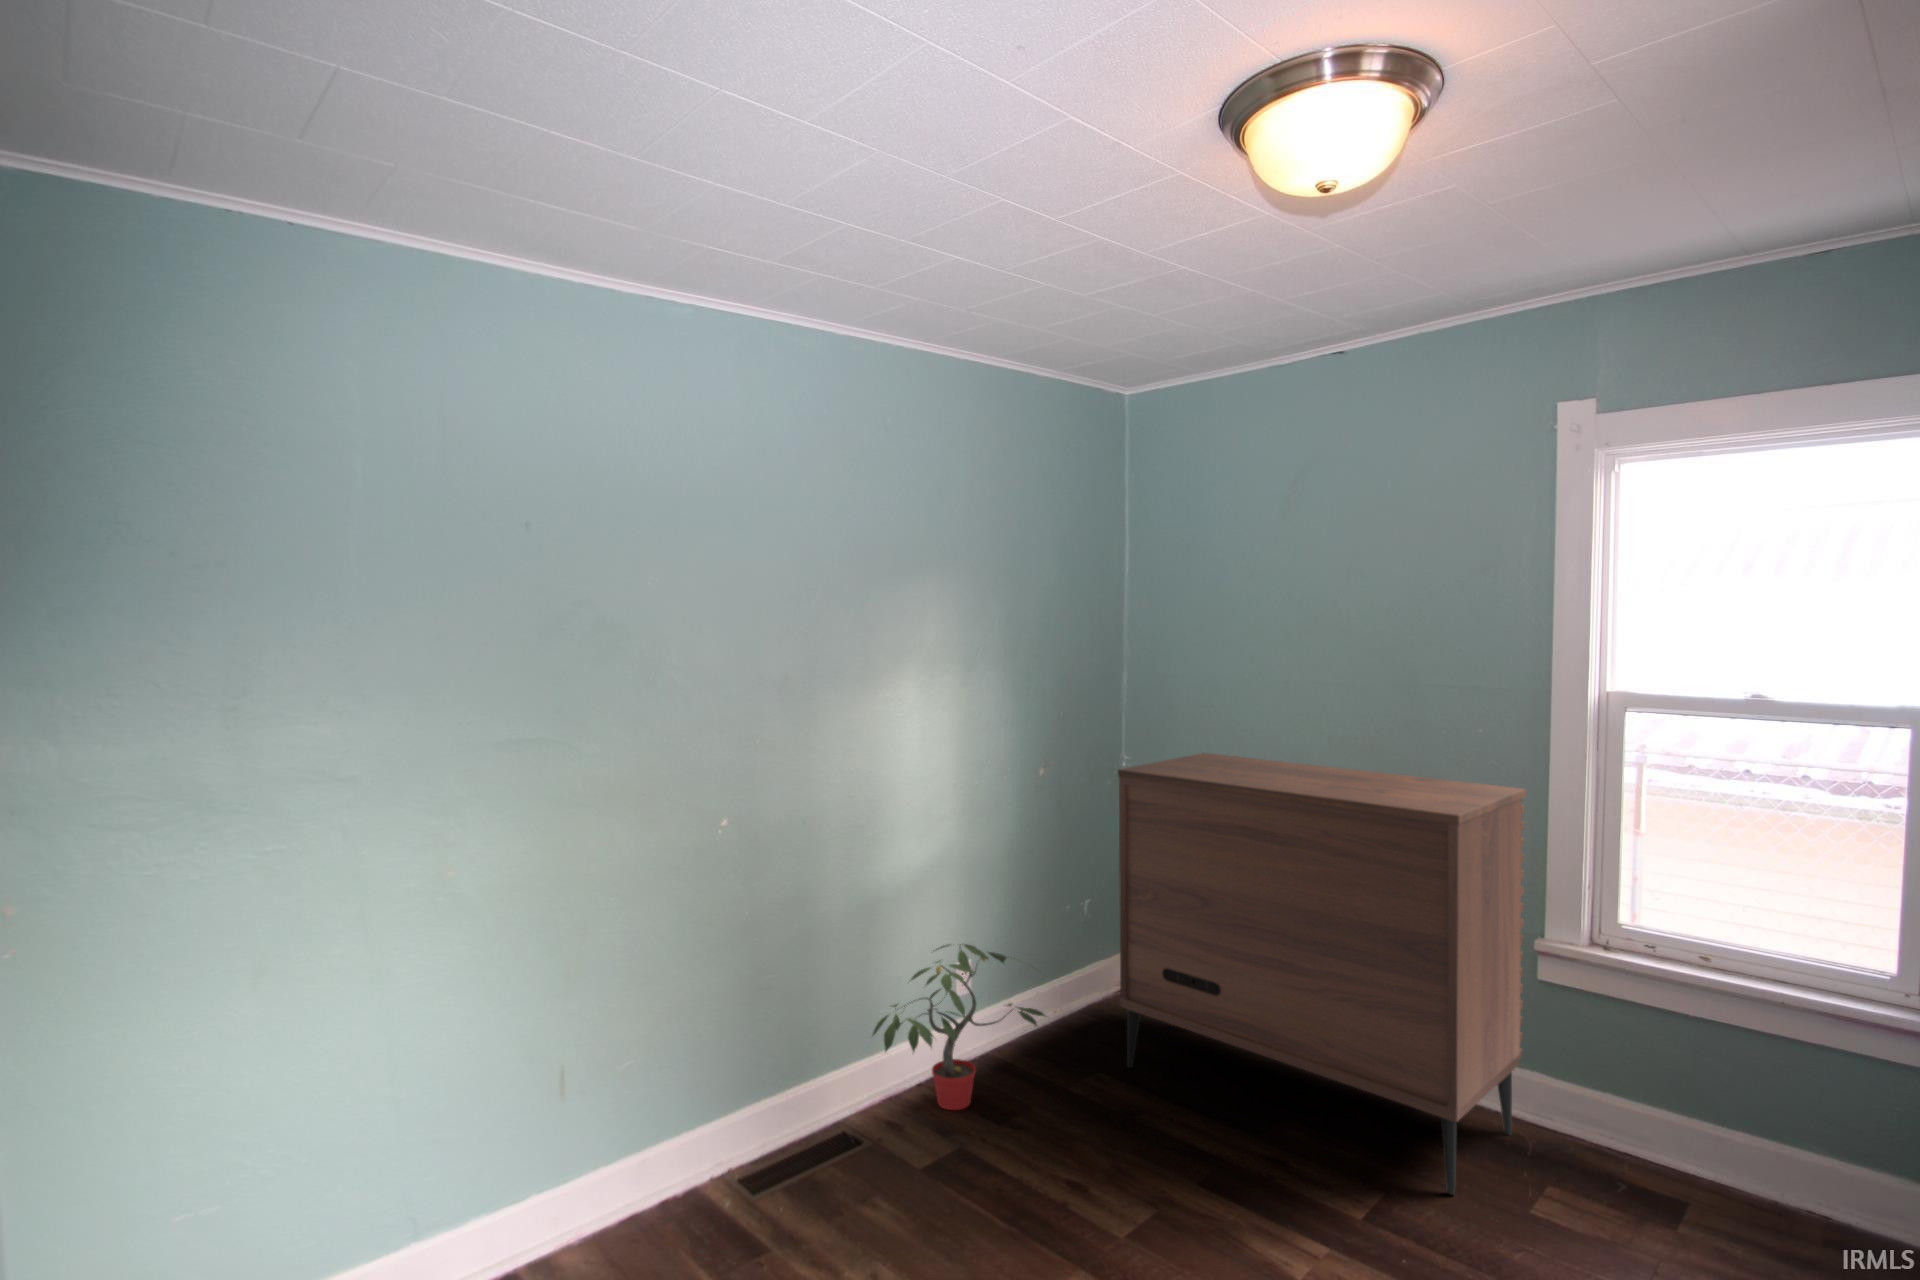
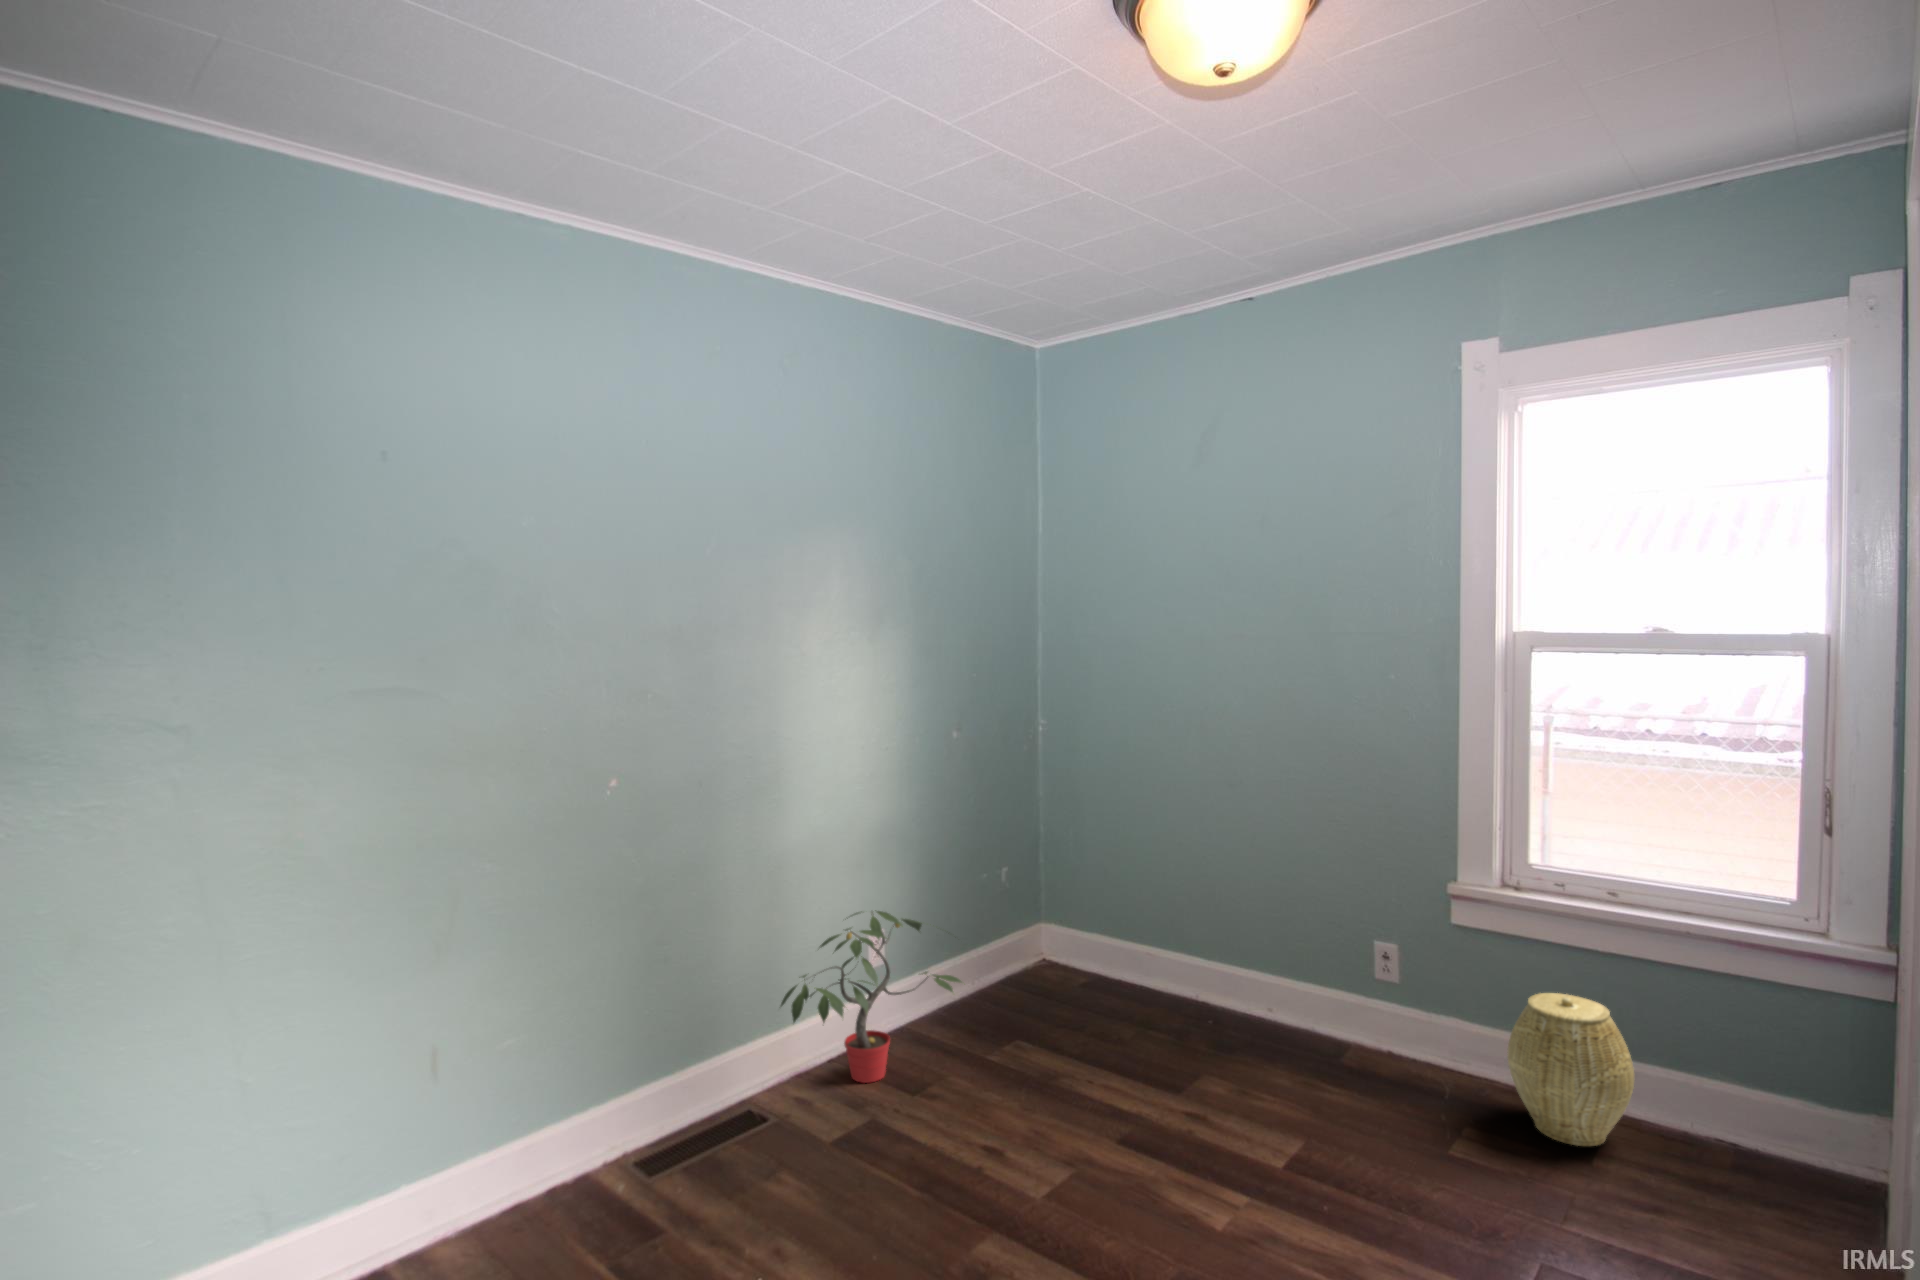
dresser: present [1118,753,1527,1195] -> none [1032,714,1438,1142]
woven basket: none [1593,1055,1723,1211] -> present [1507,993,1635,1146]

